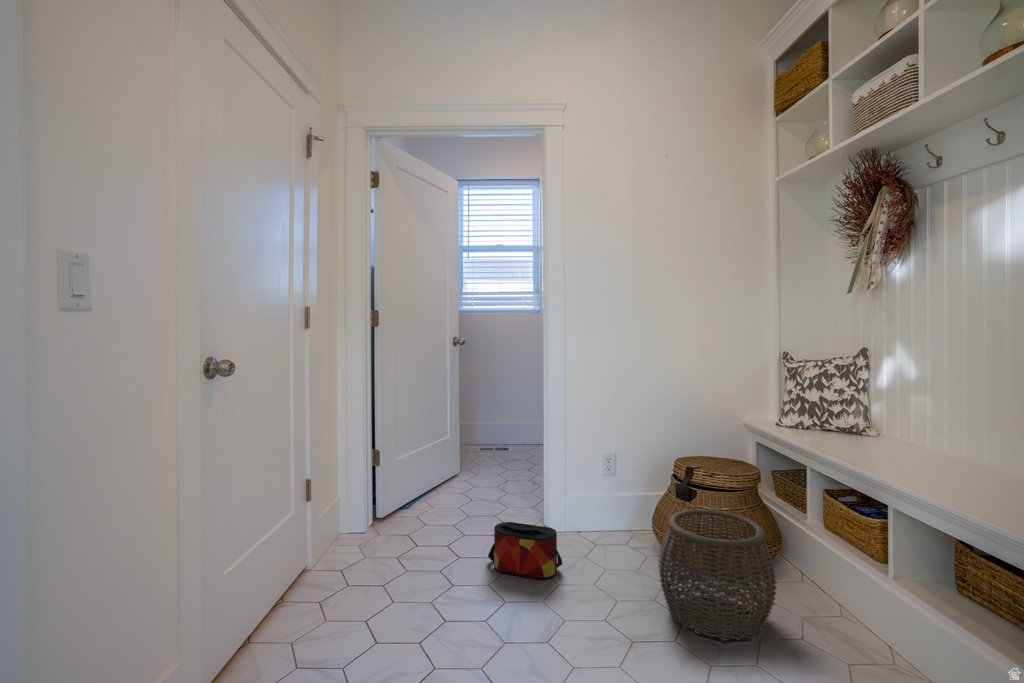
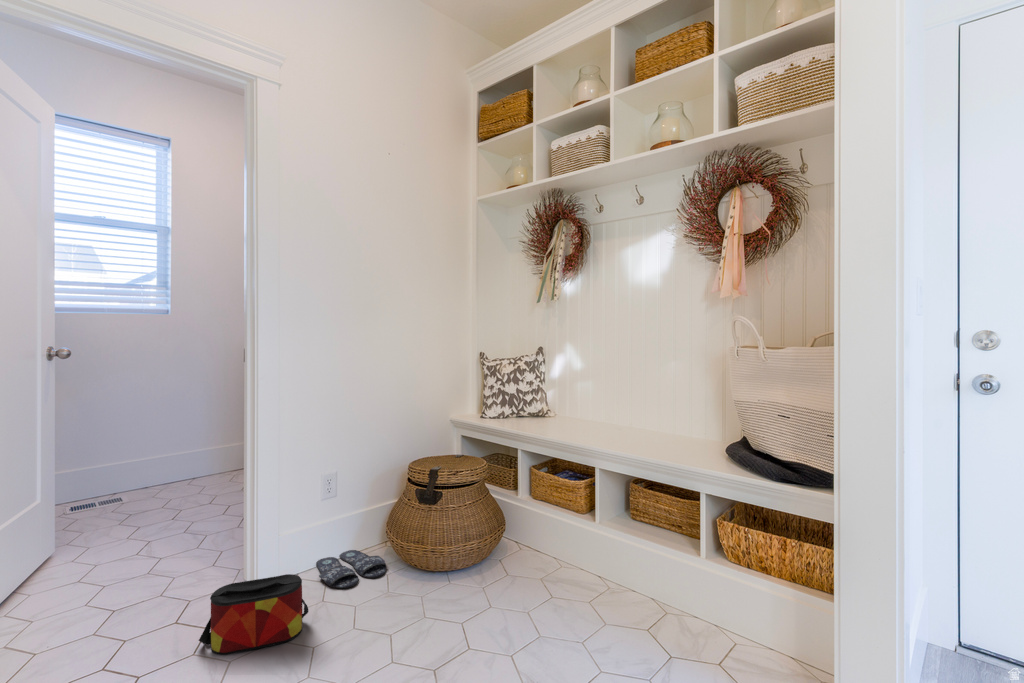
woven basket: present [658,510,777,641] -> none [427,506,533,632]
slippers: none [586,531,646,559] -> present [316,550,386,588]

